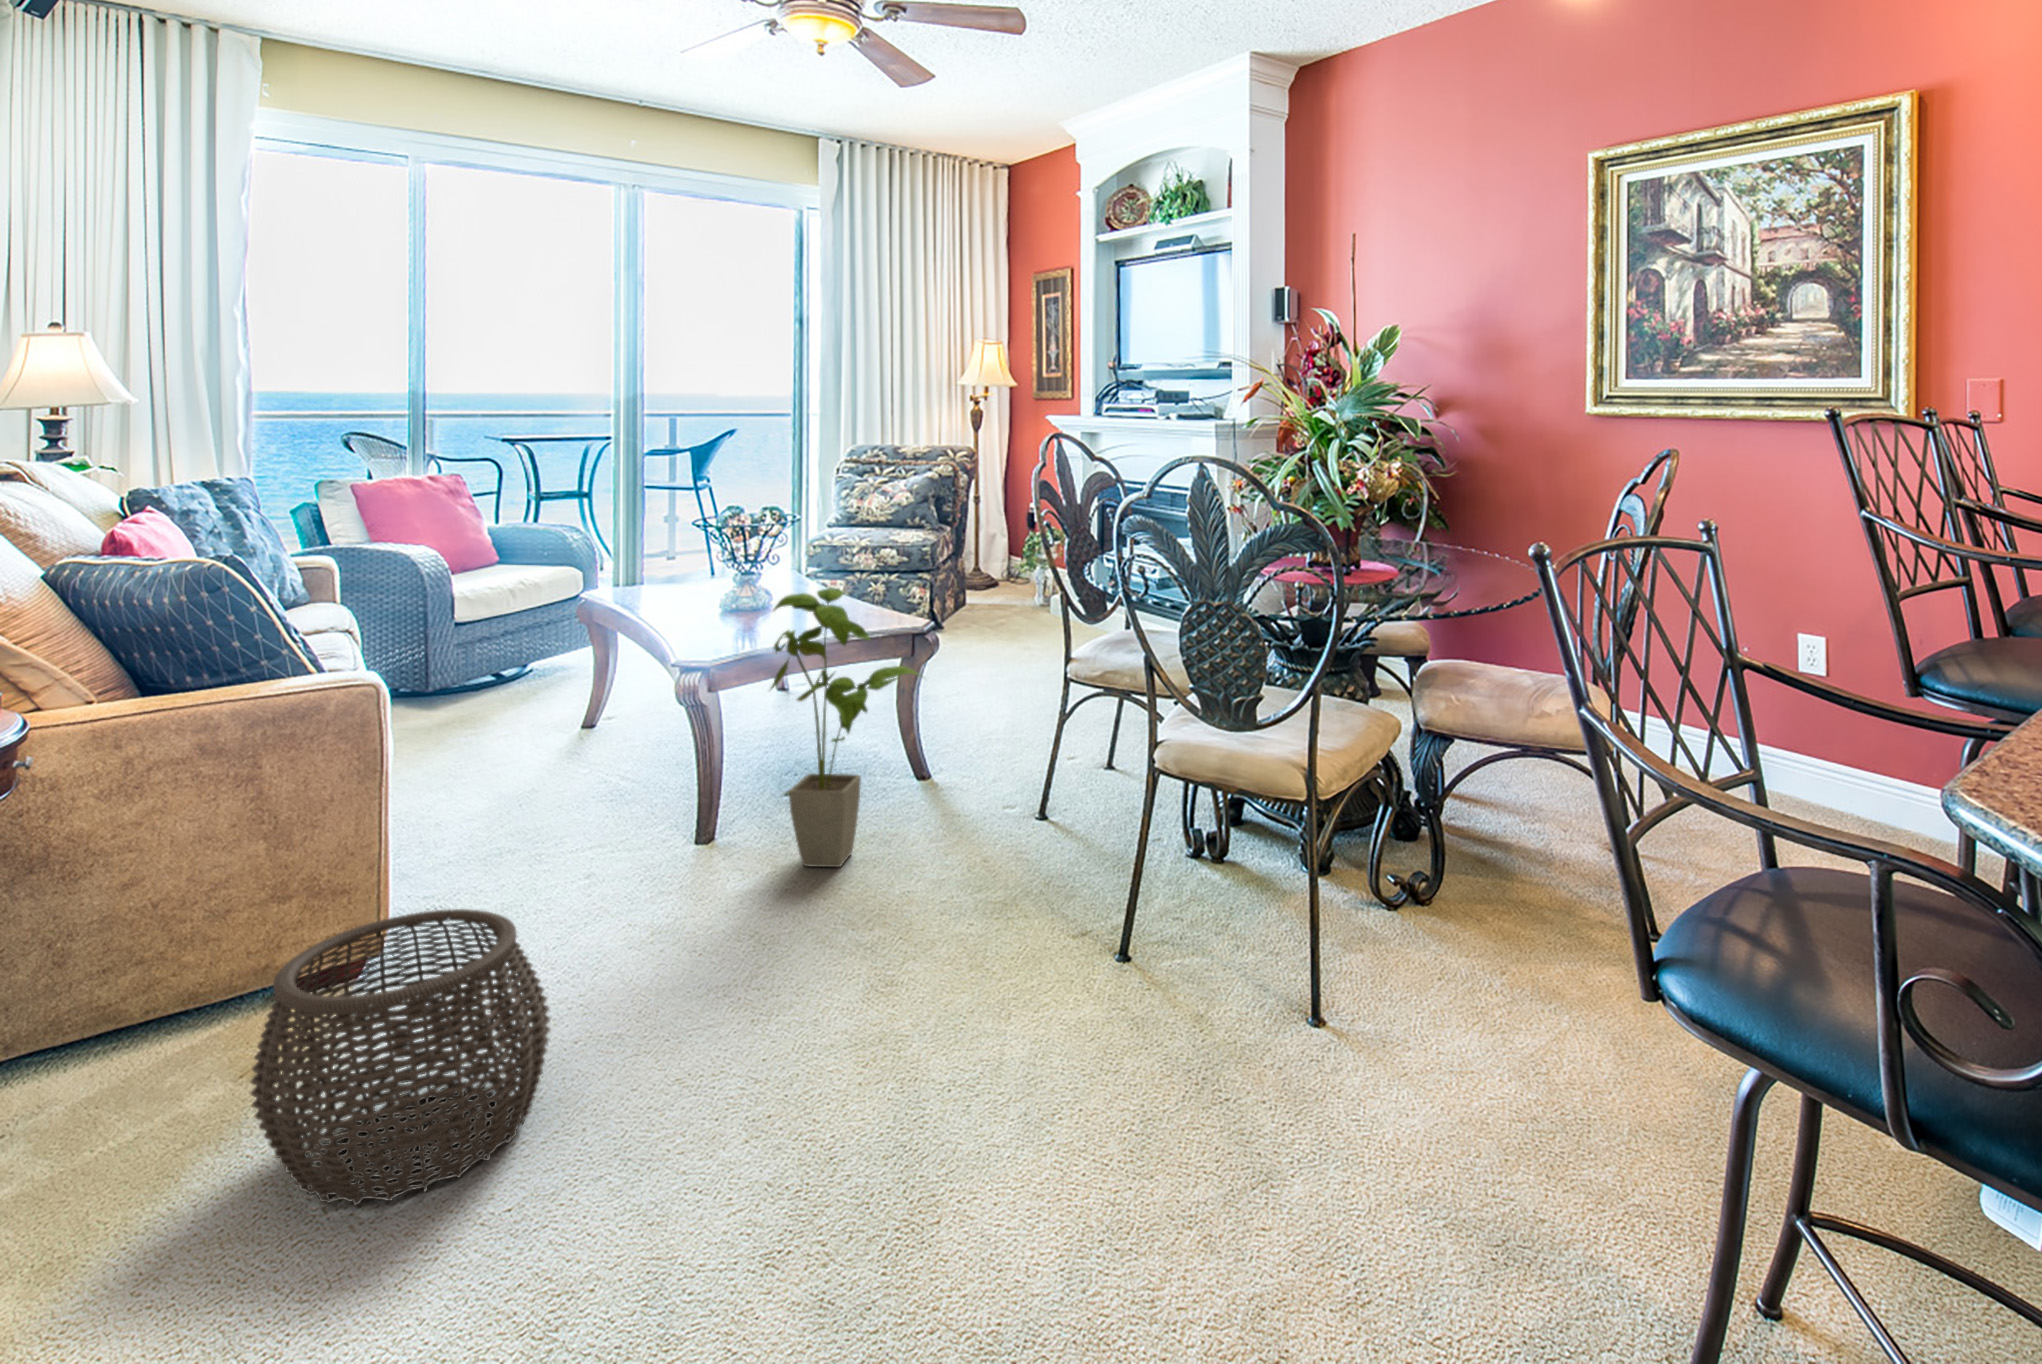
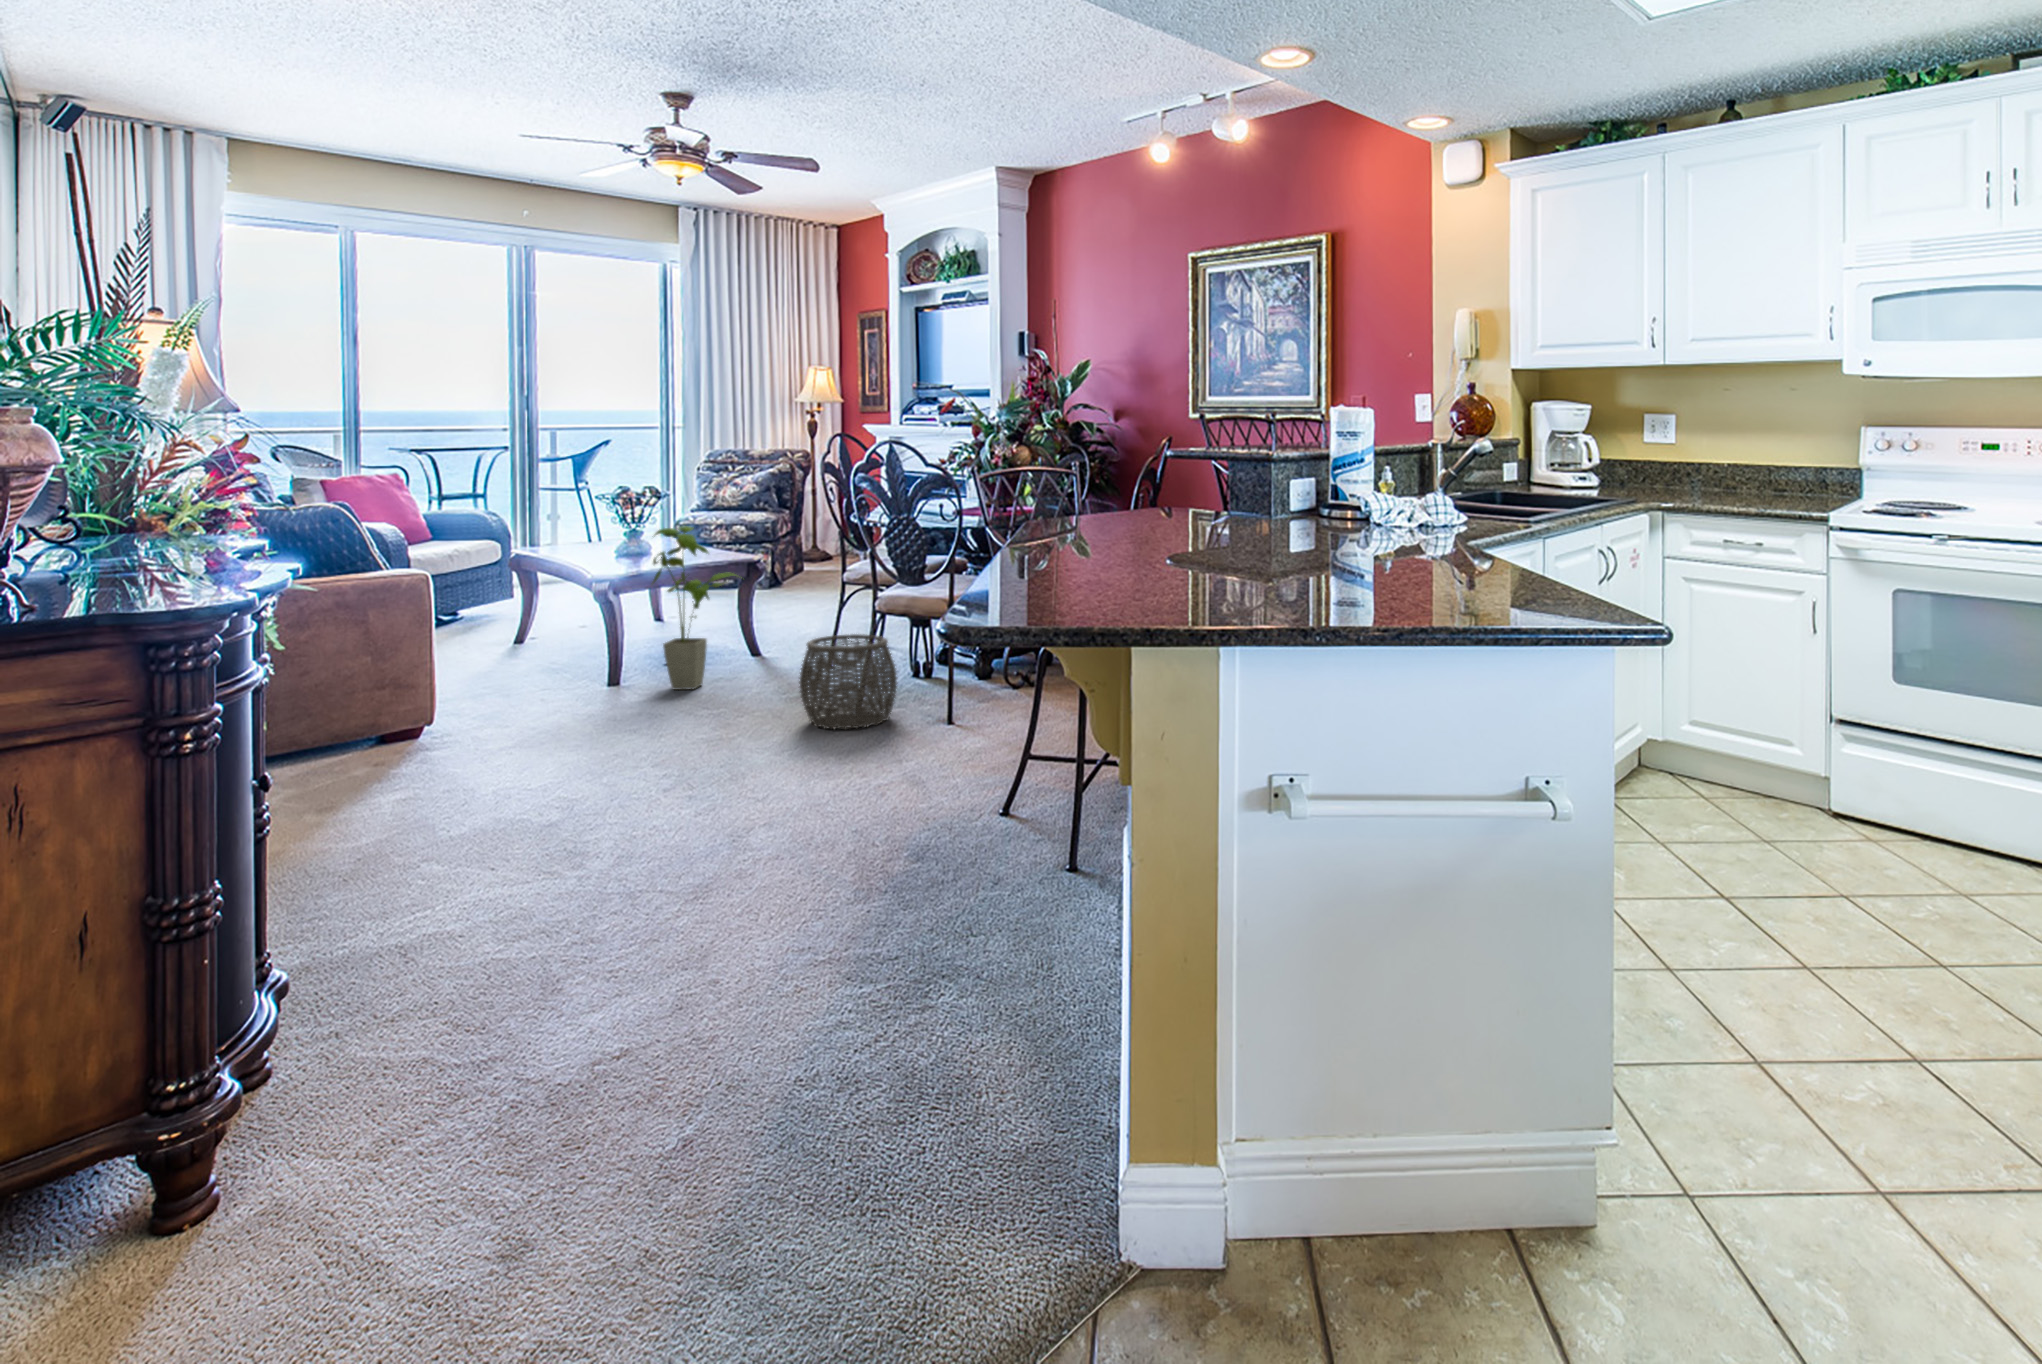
woven basket: present [251,909,550,1205] -> present [799,634,897,729]

